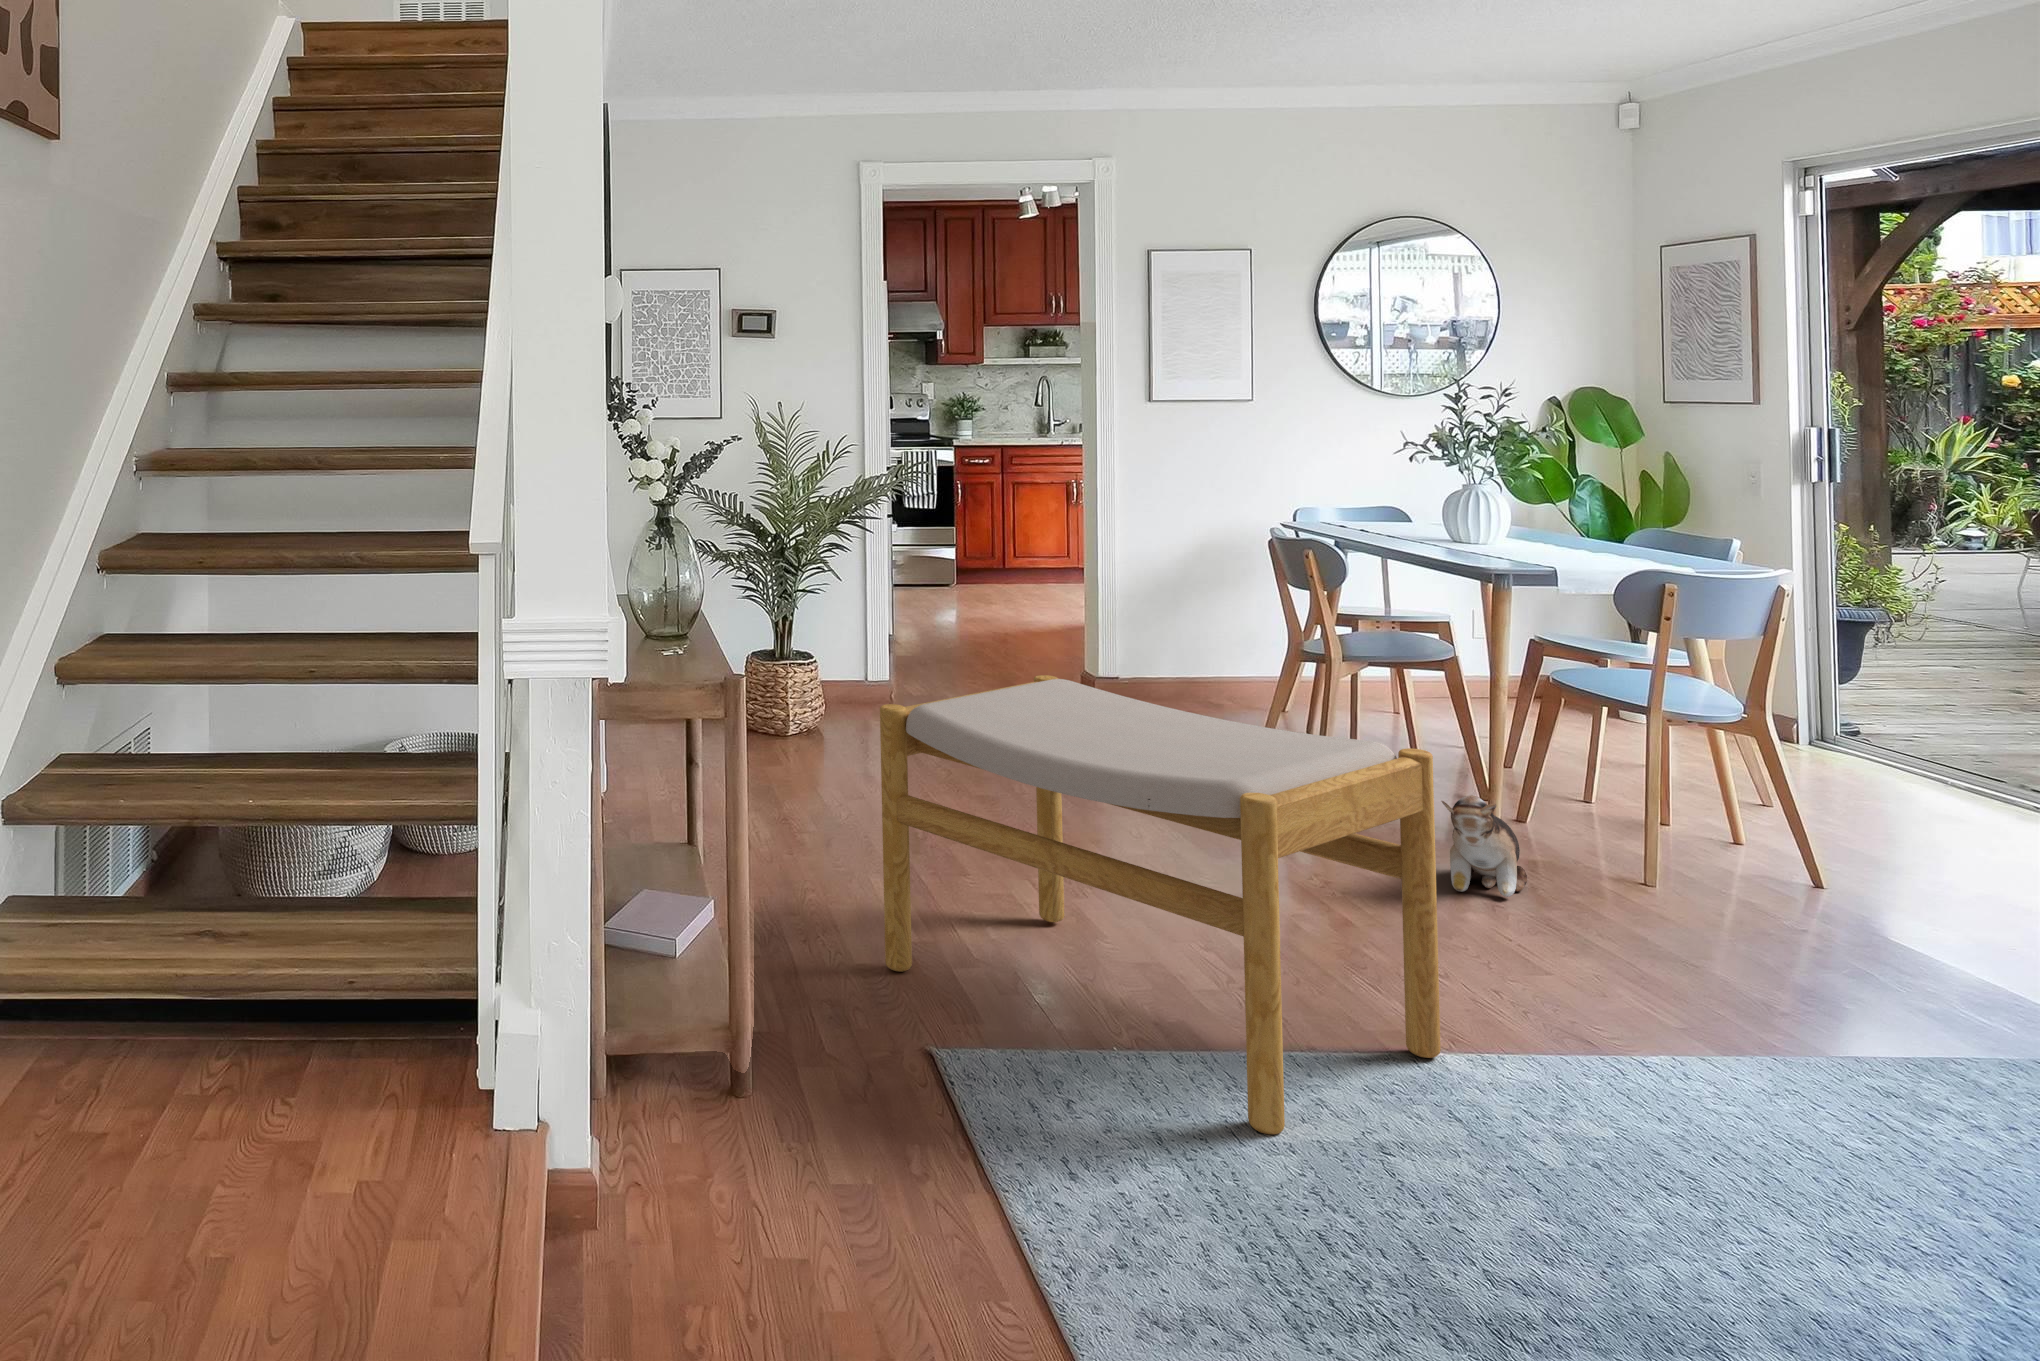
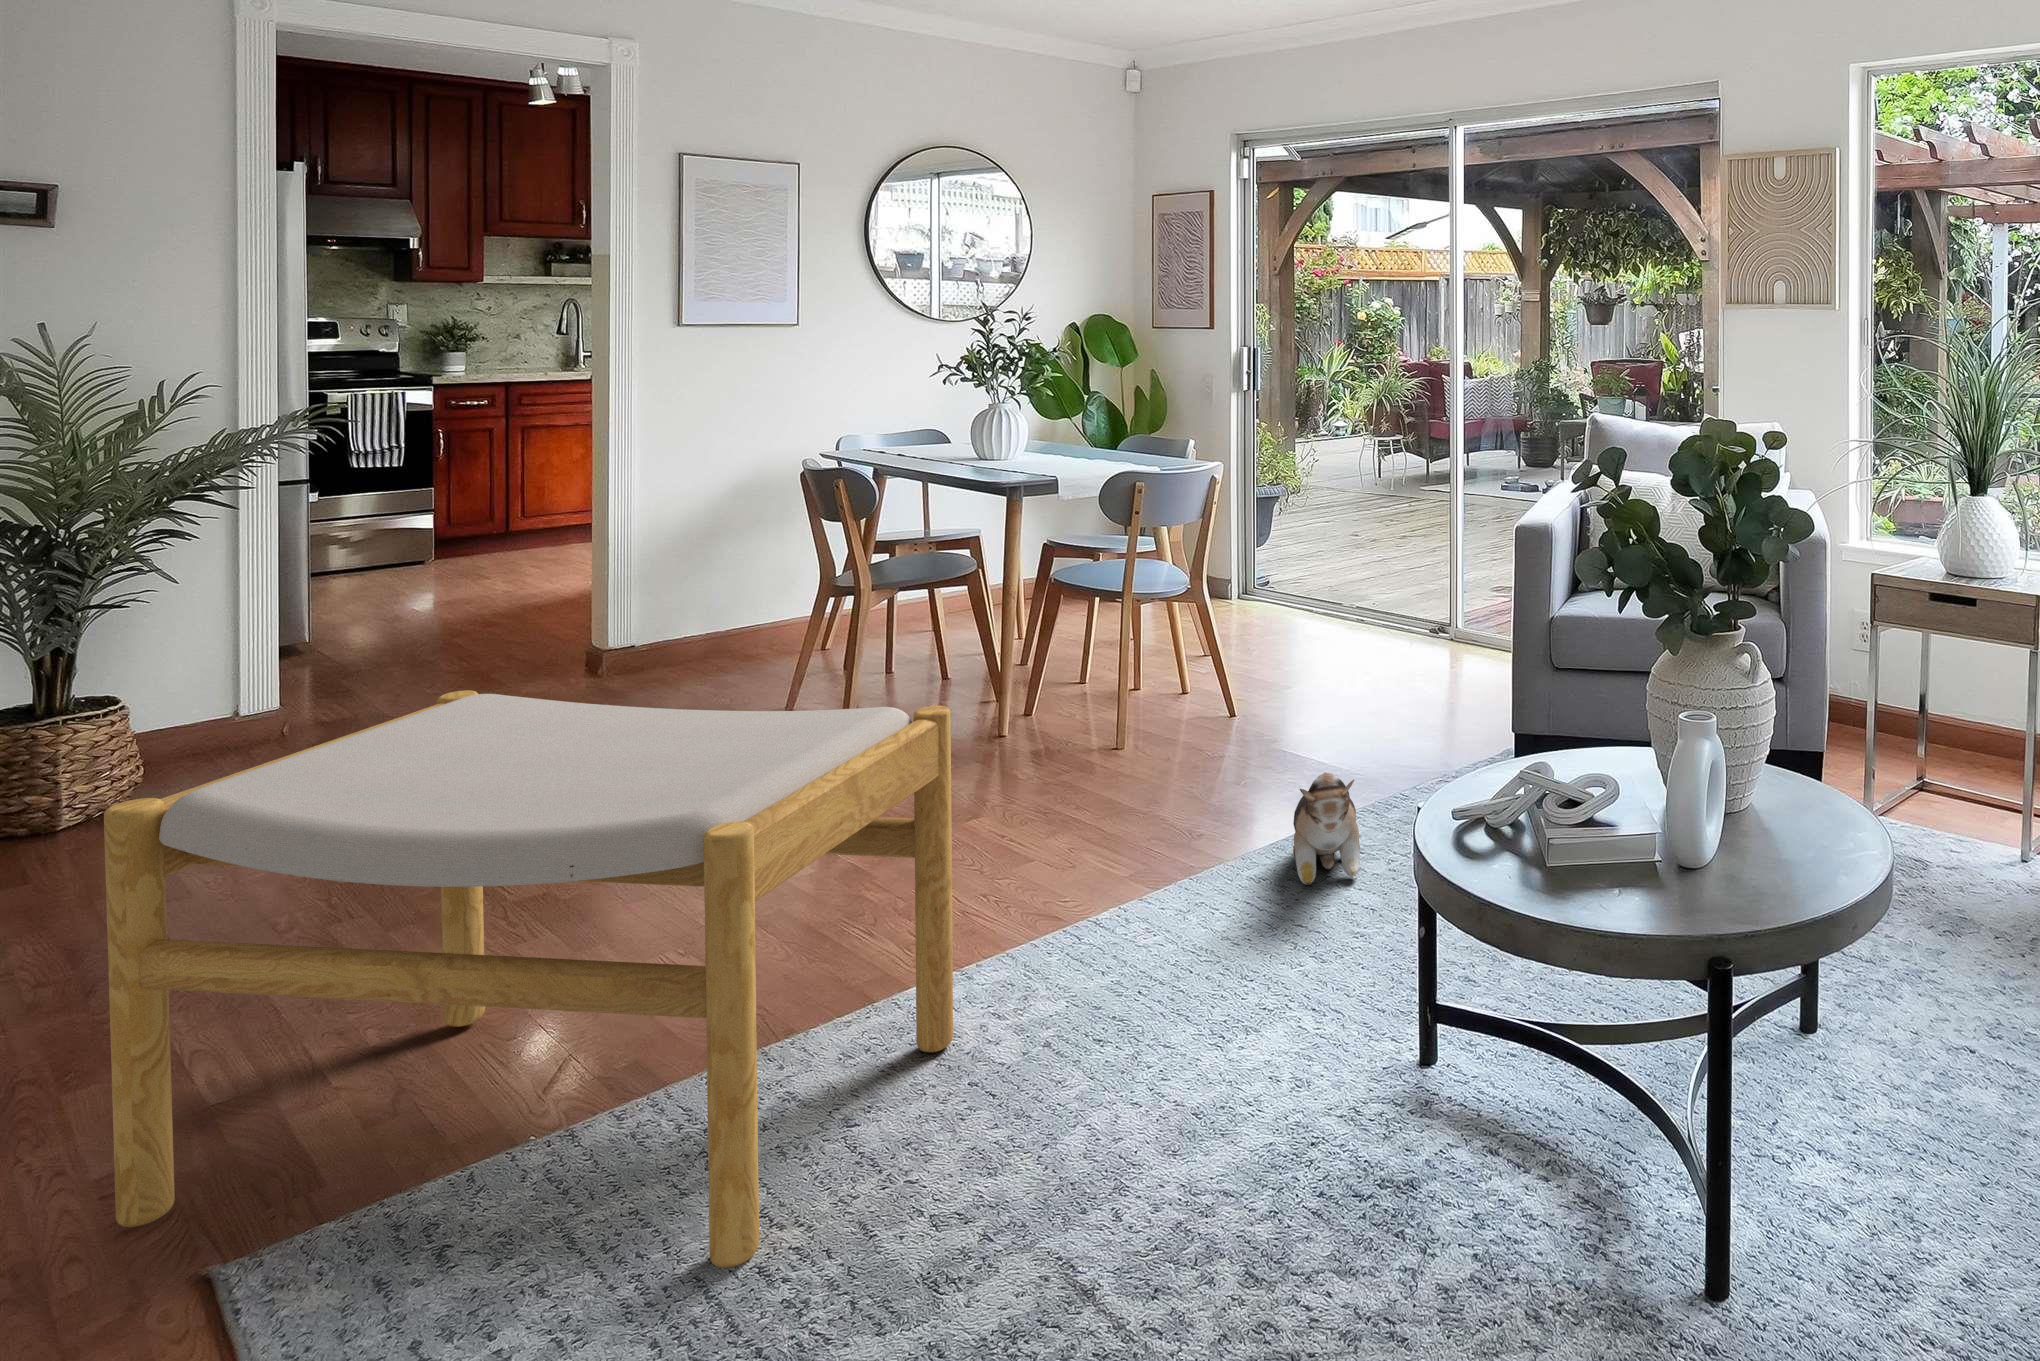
plush toy: present [1441,795,1527,897] -> present [1293,772,1360,885]

